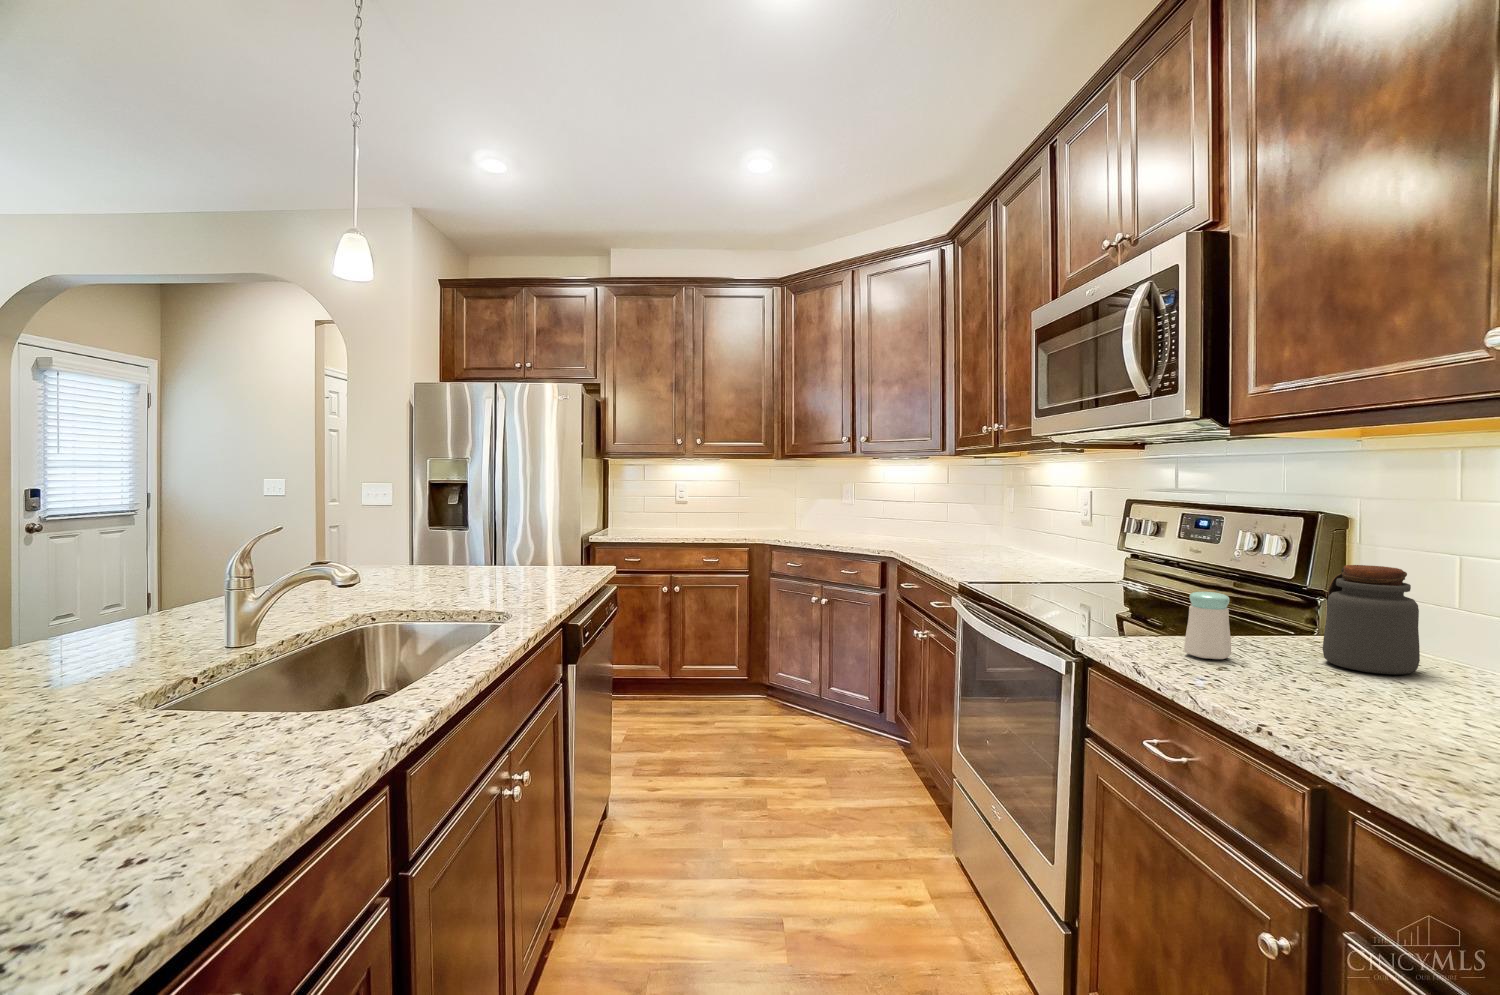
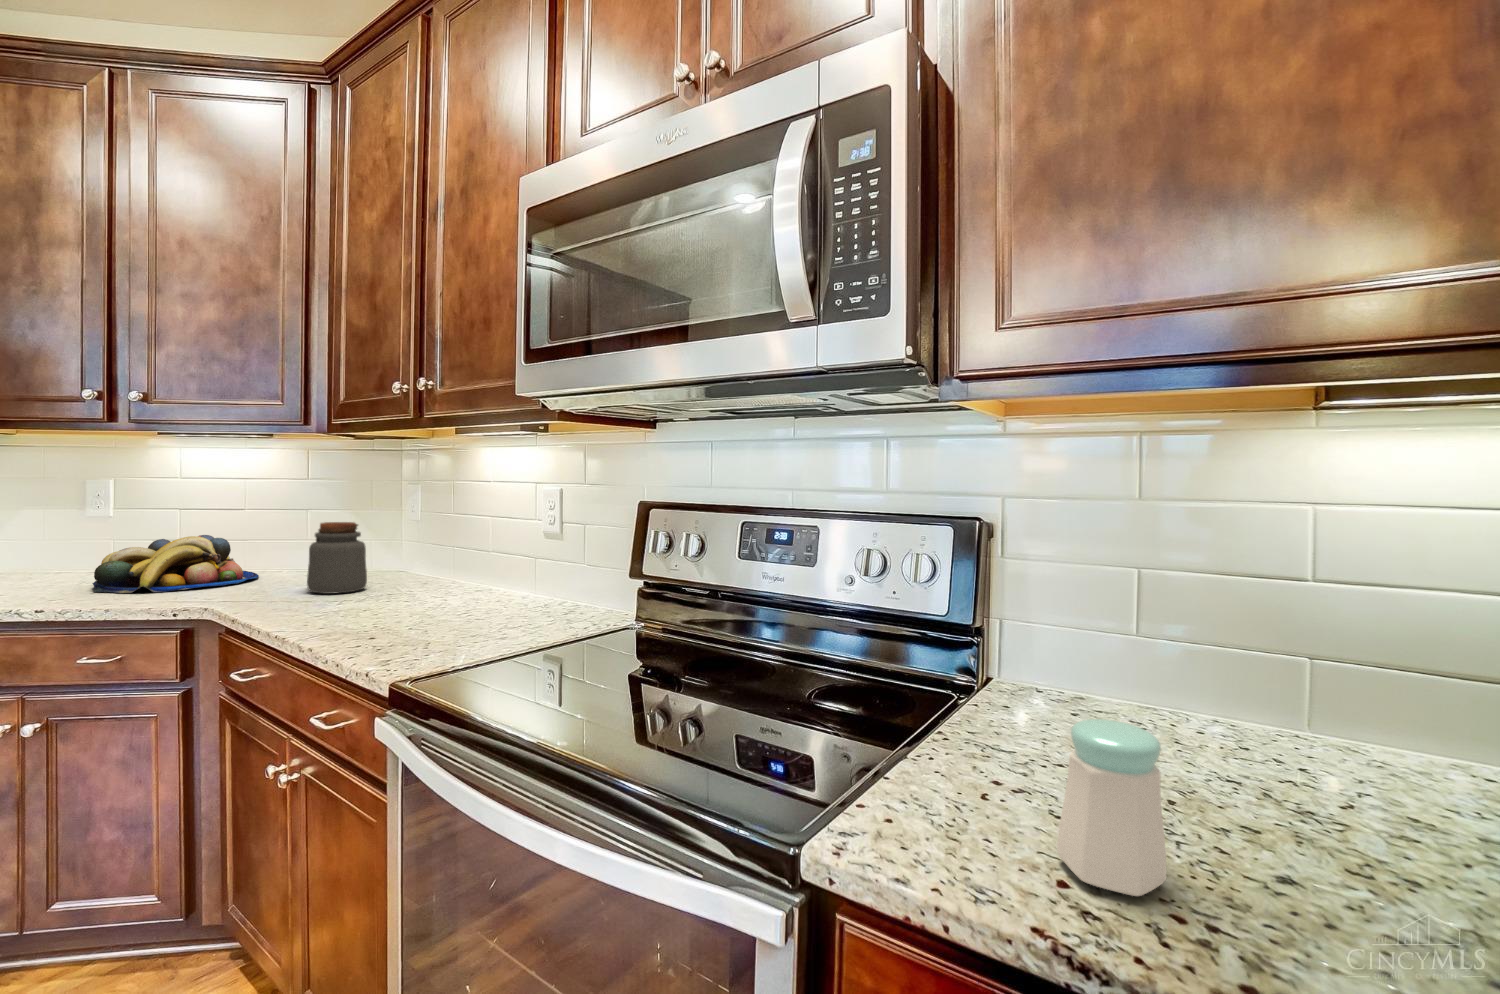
fruit bowl: none [844,516,917,545] -> present [92,535,259,593]
jar: present [1323,565,1420,675] -> present [307,522,367,594]

